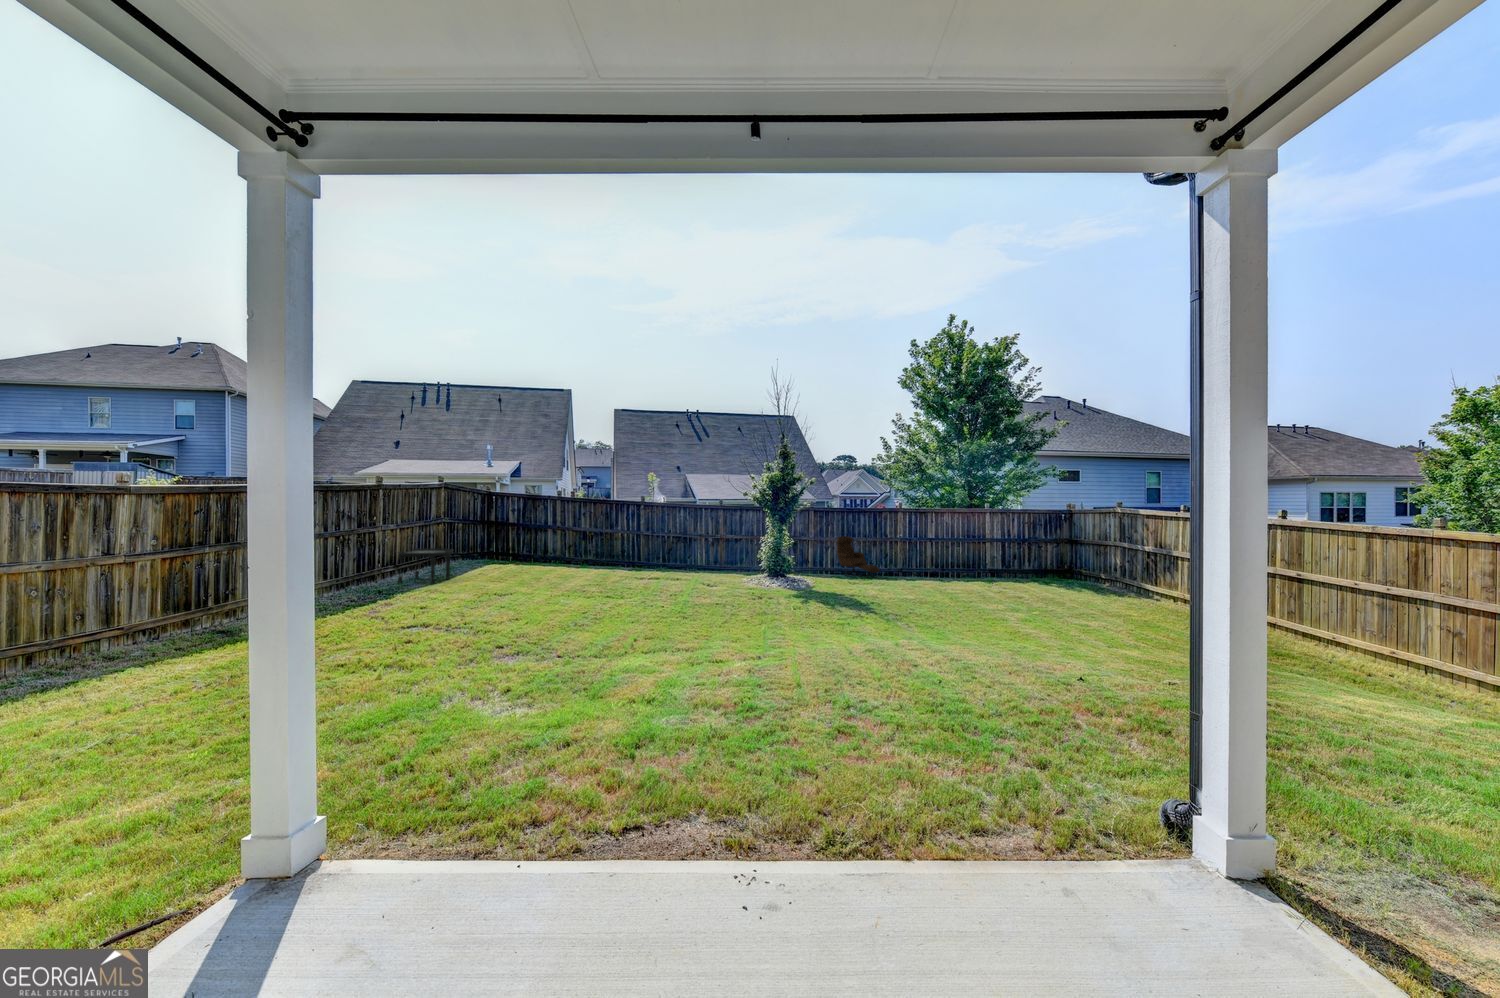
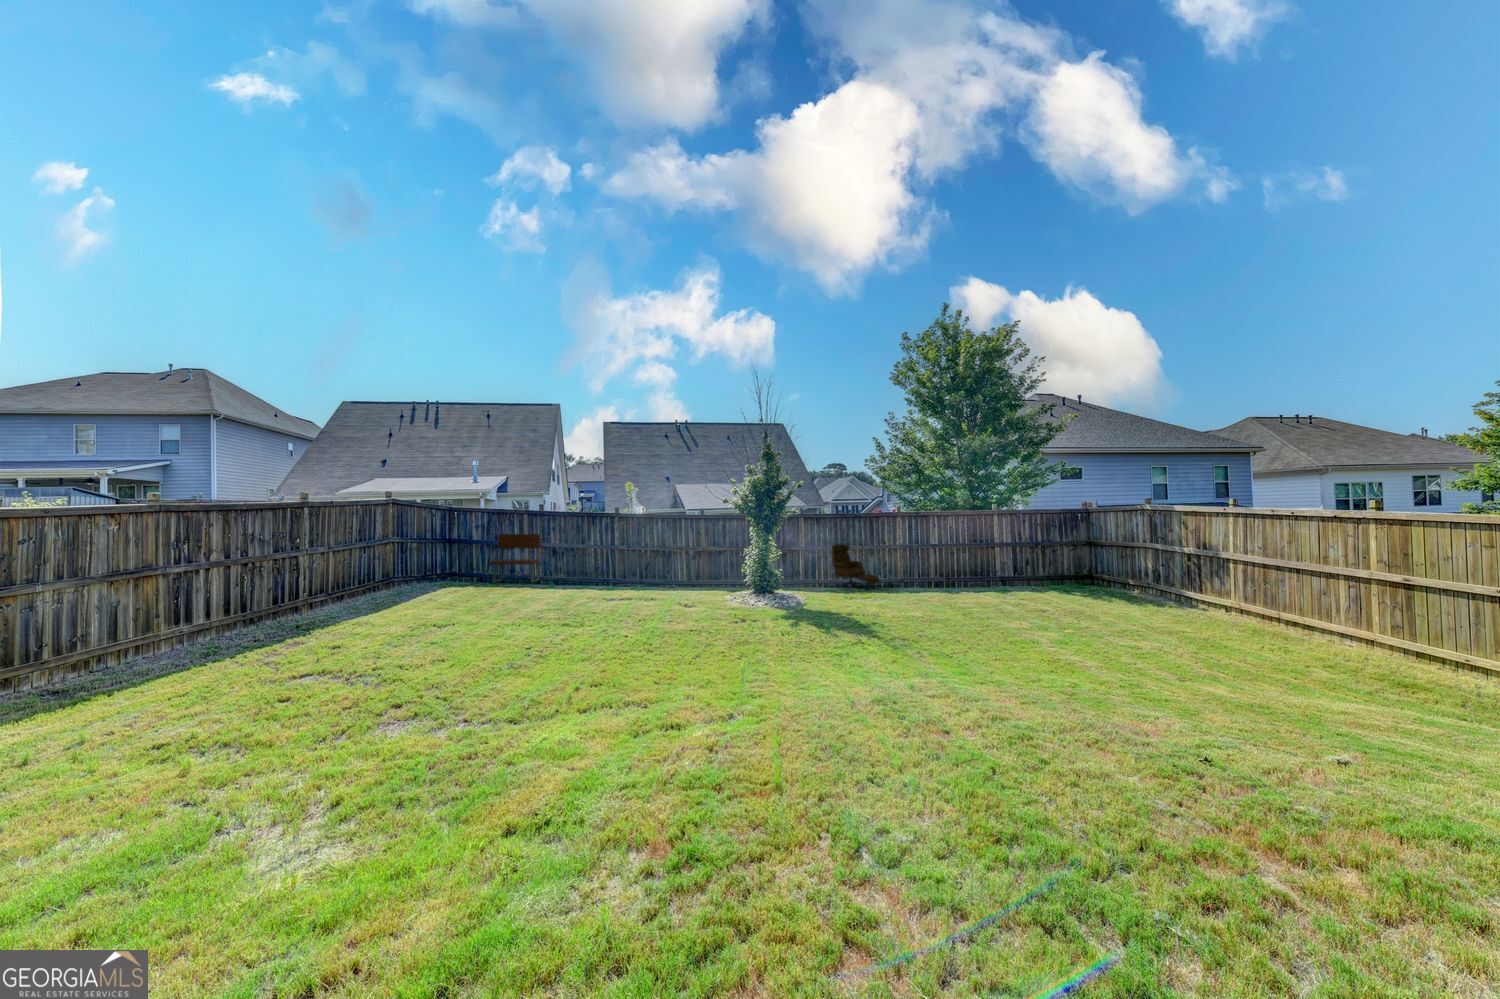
bench: none [525,518,571,564] -> present [489,534,541,583]
round table: present [398,548,453,583] -> none [313,573,386,615]

